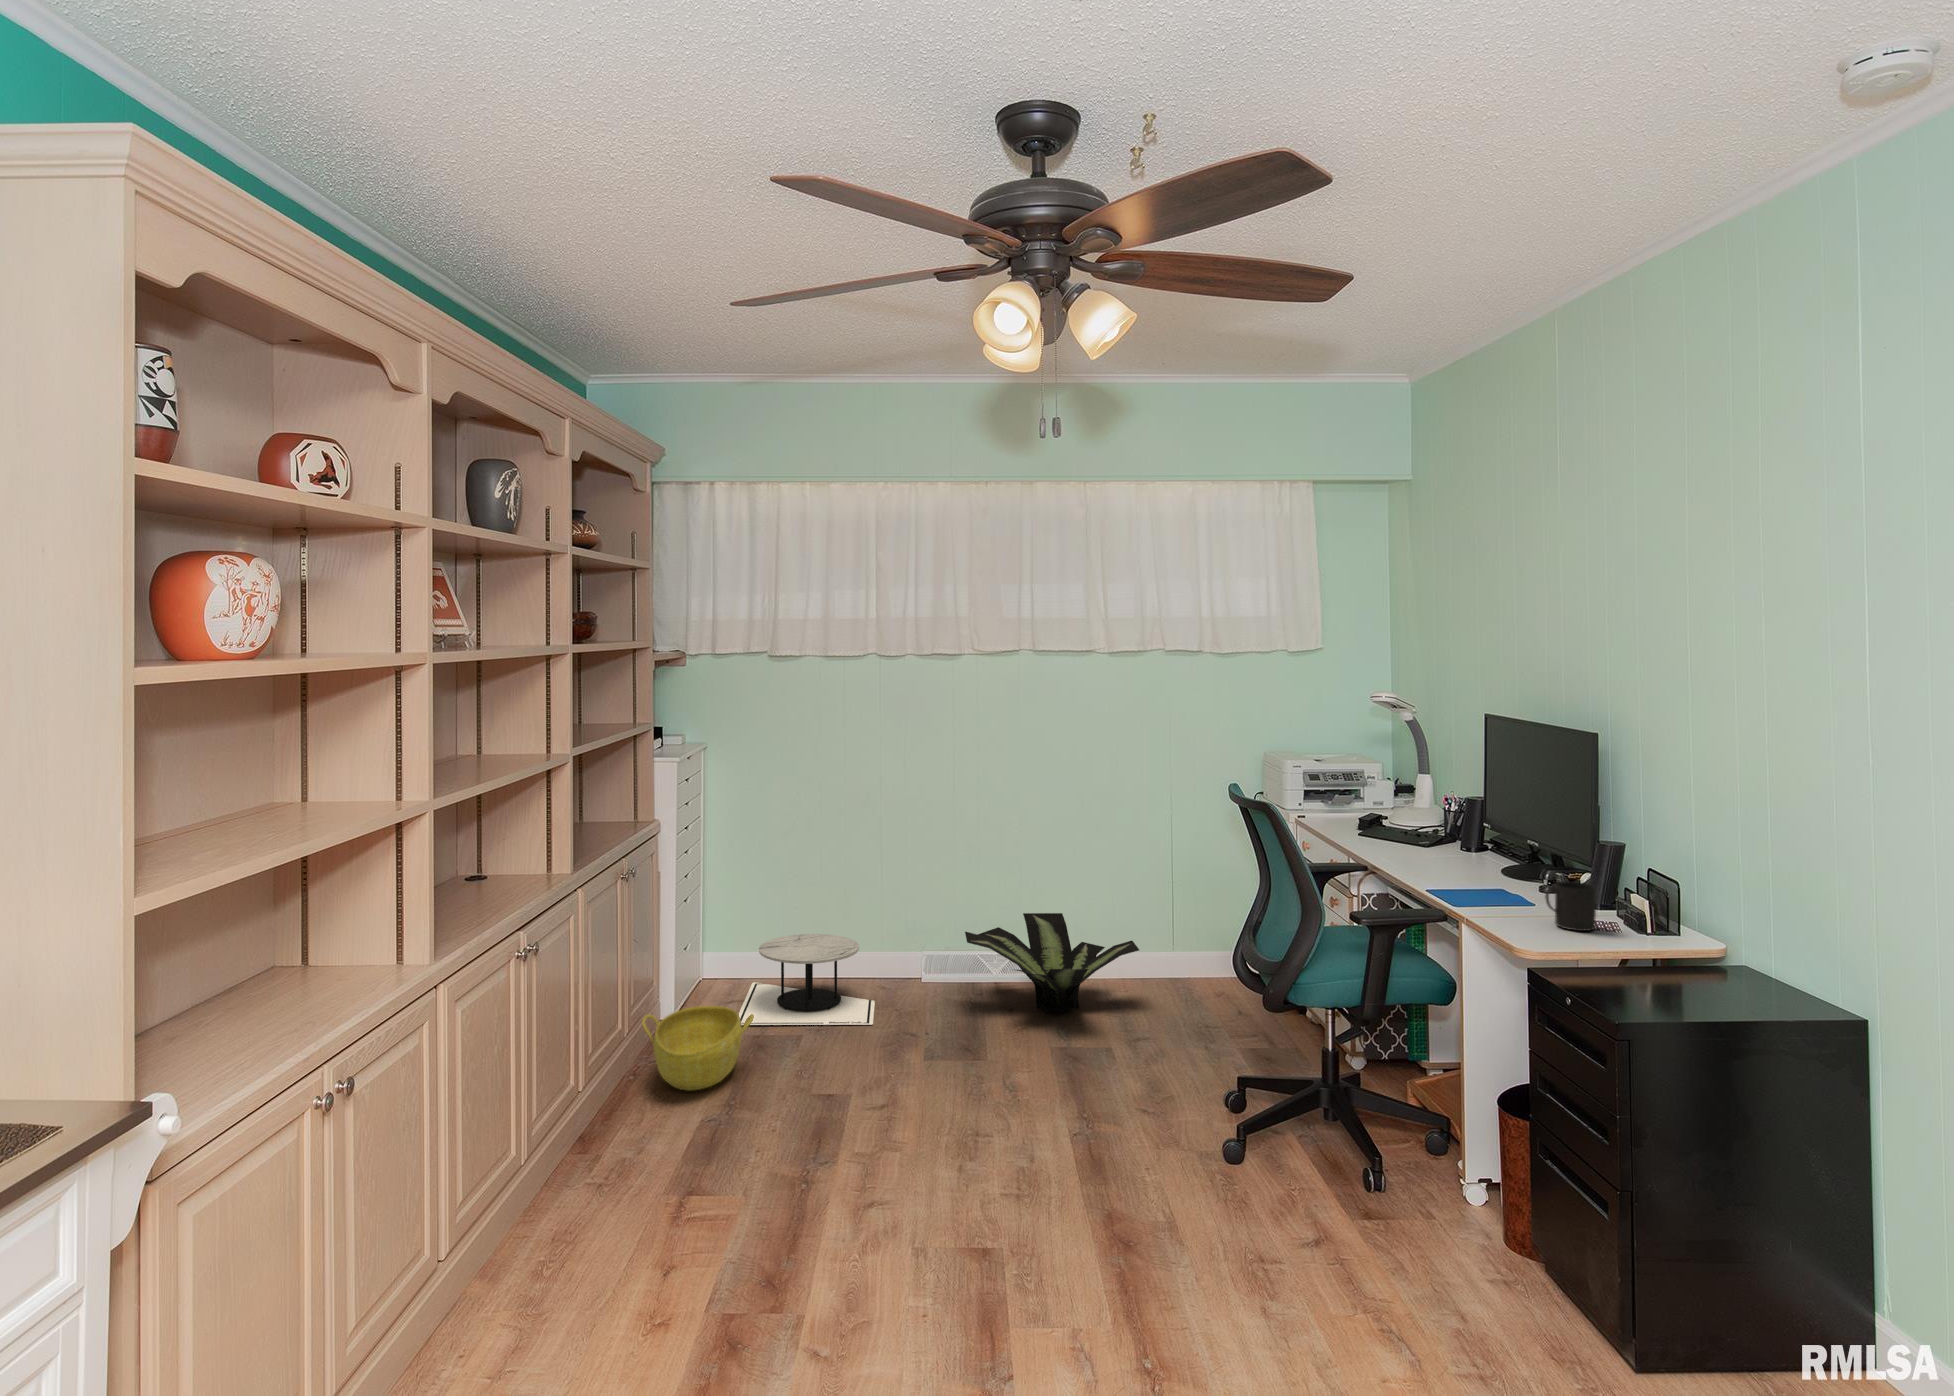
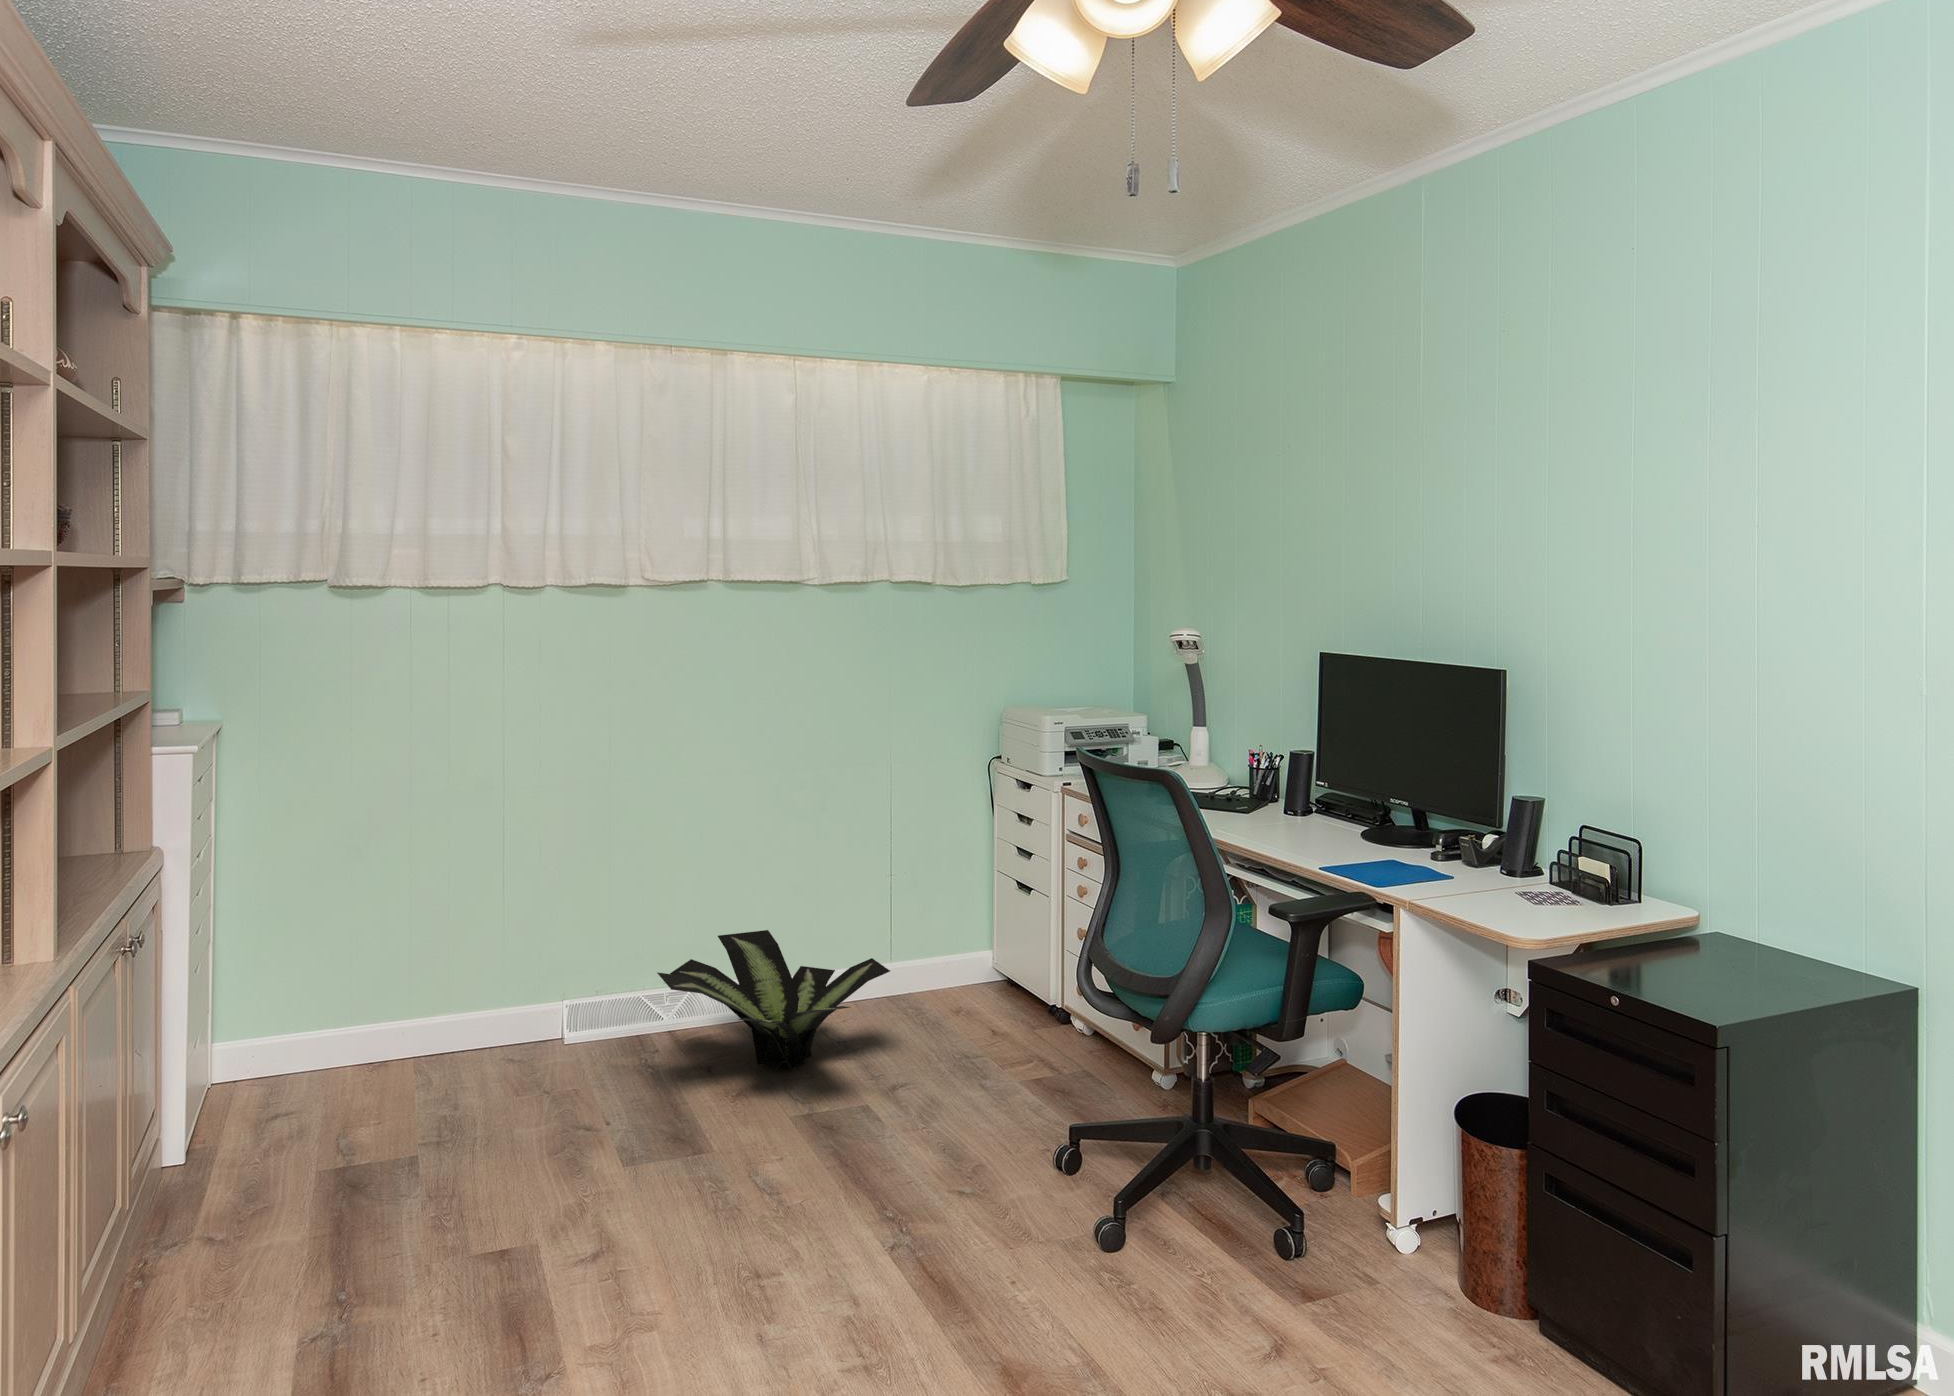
mug: present [1545,882,1596,931] -> none [1495,856,1545,914]
side table: present [739,934,875,1025] -> none [314,998,539,1163]
basket: present [642,1006,754,1090] -> none [182,1143,382,1299]

